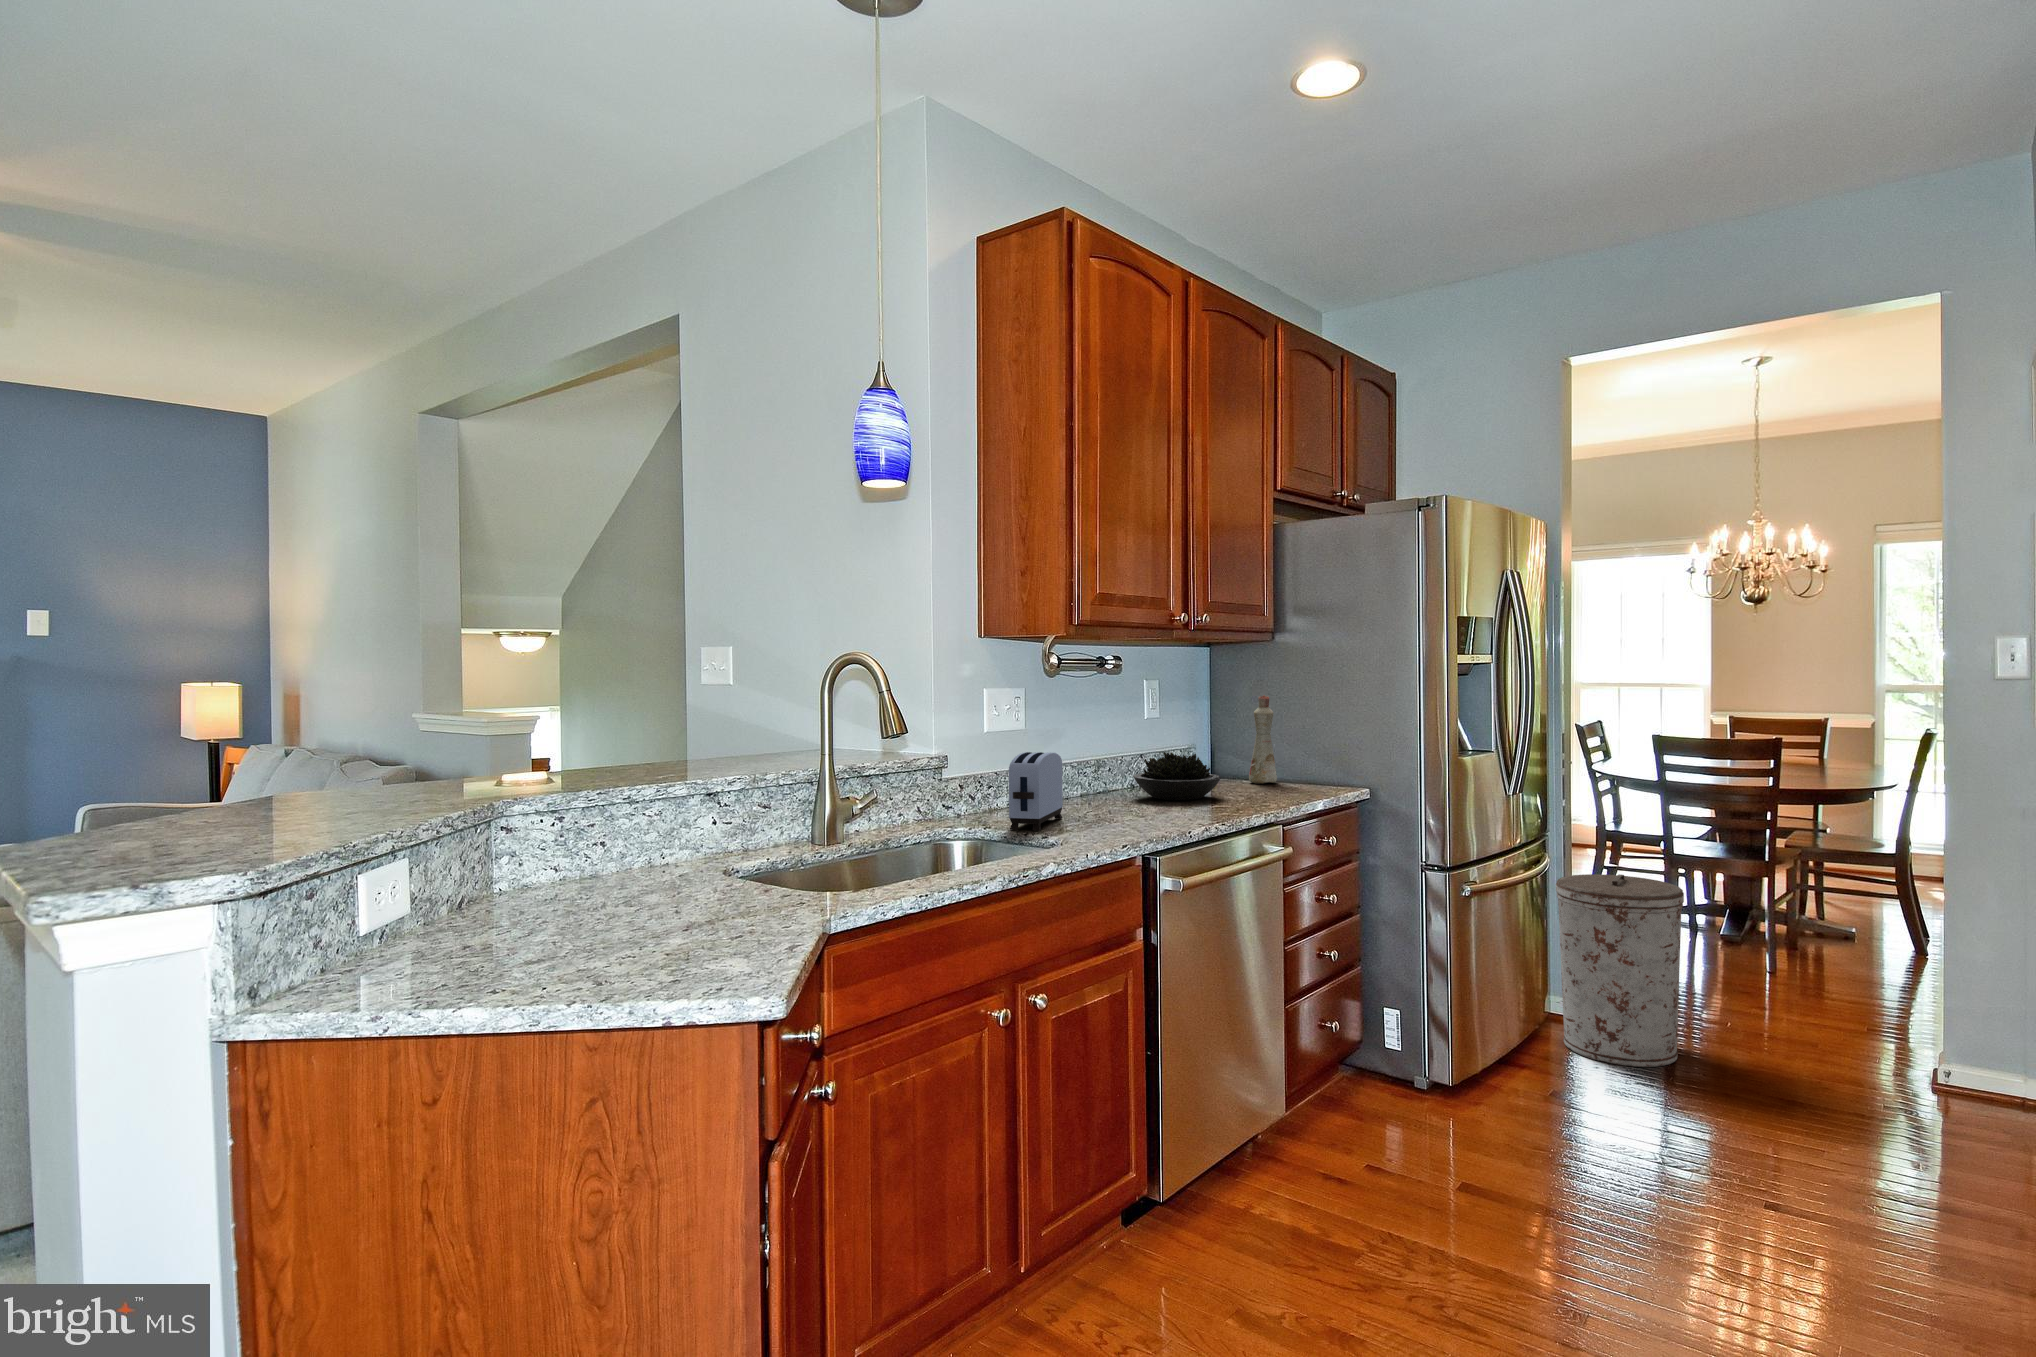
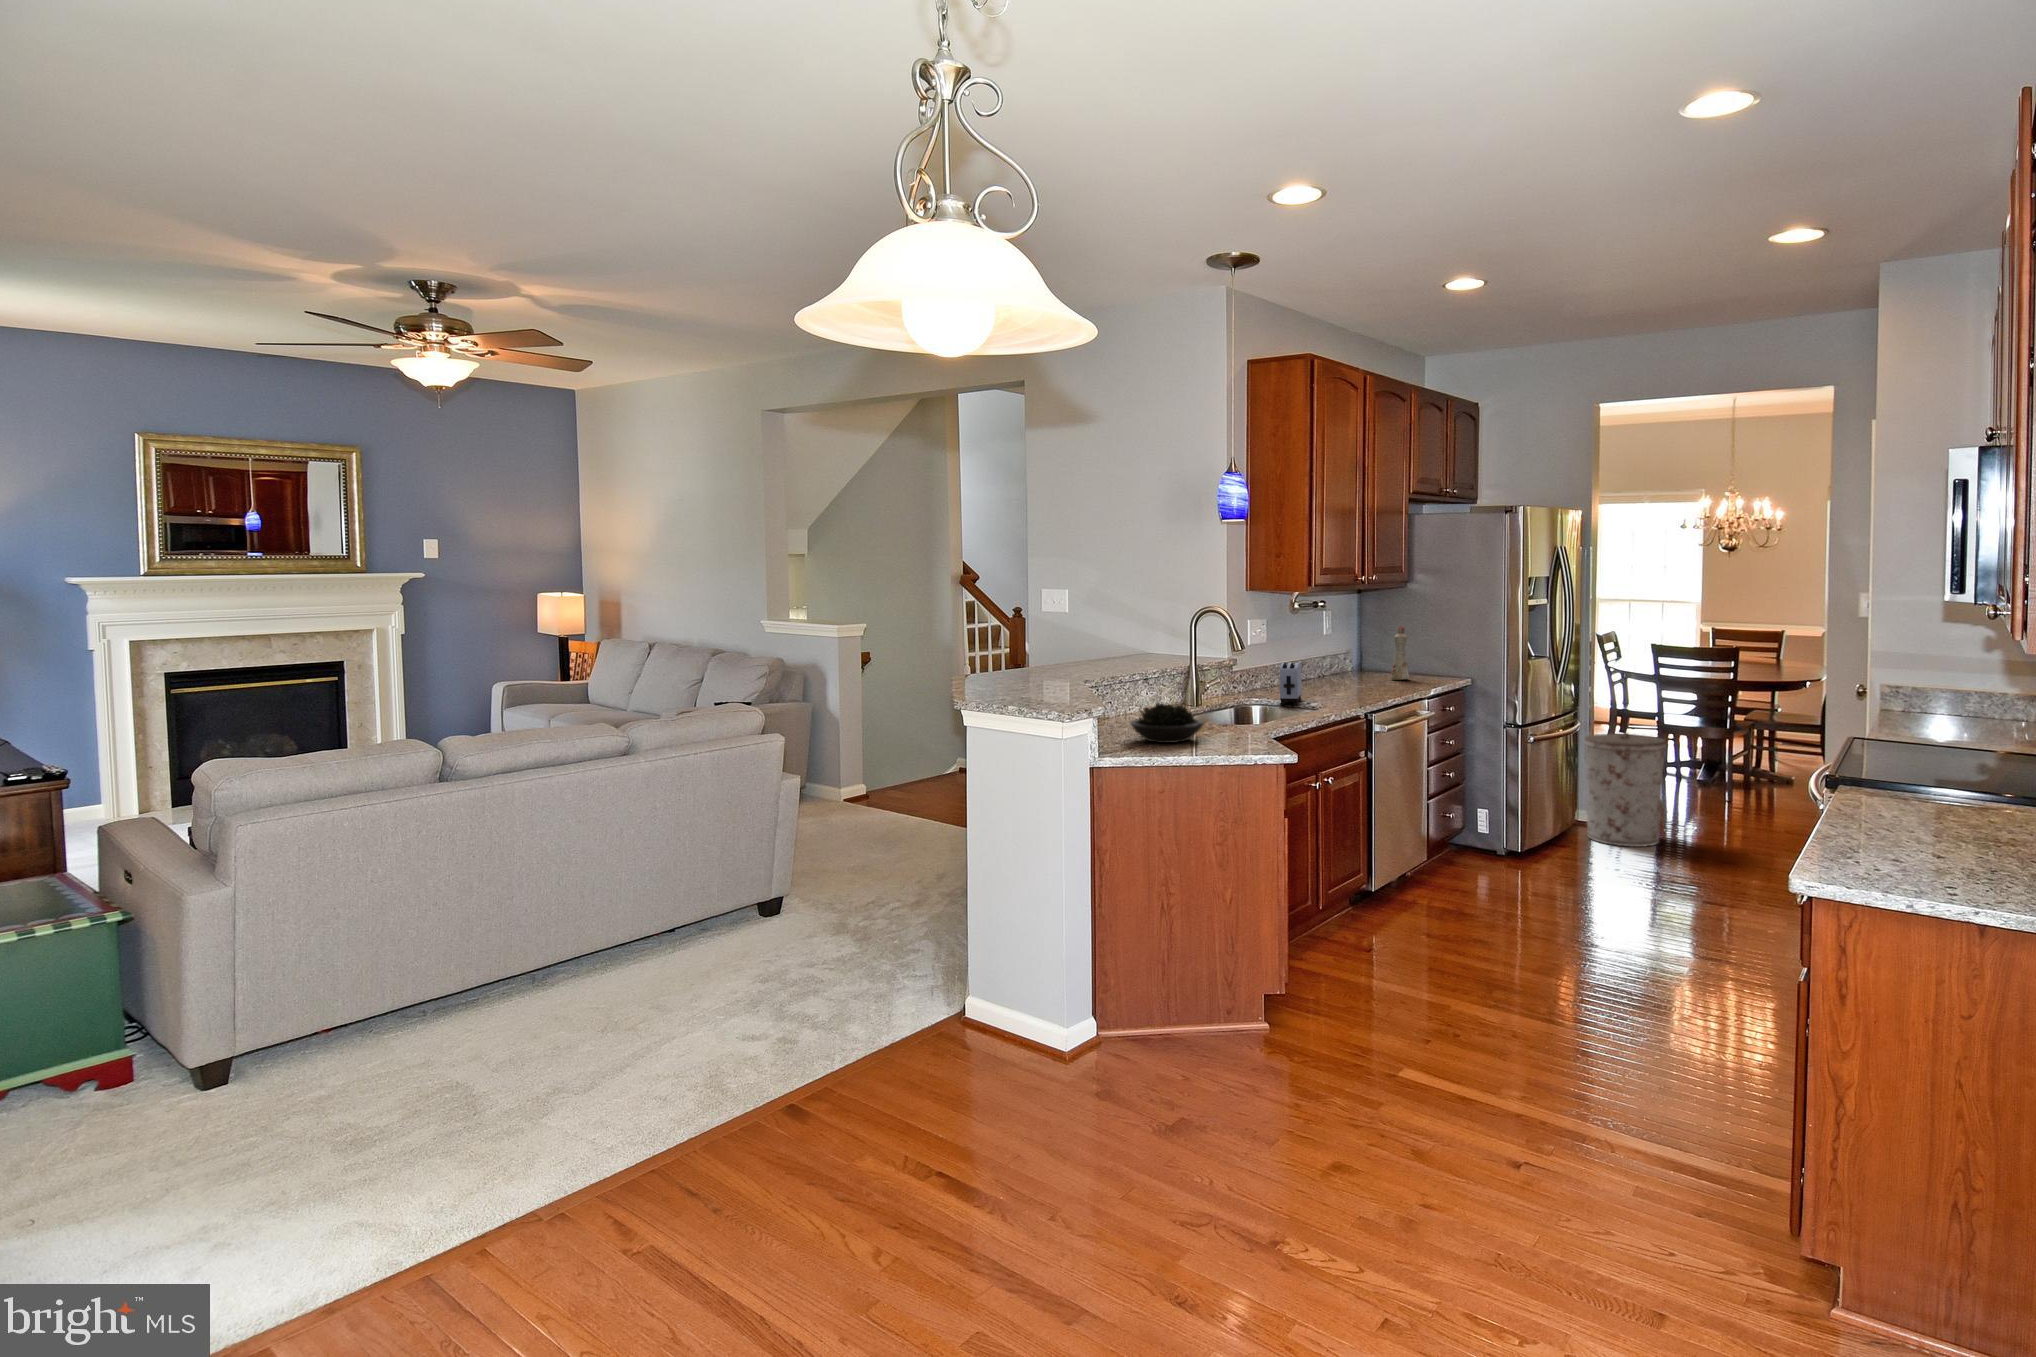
succulent plant: present [1133,752,1220,800] -> present [1131,703,1203,743]

